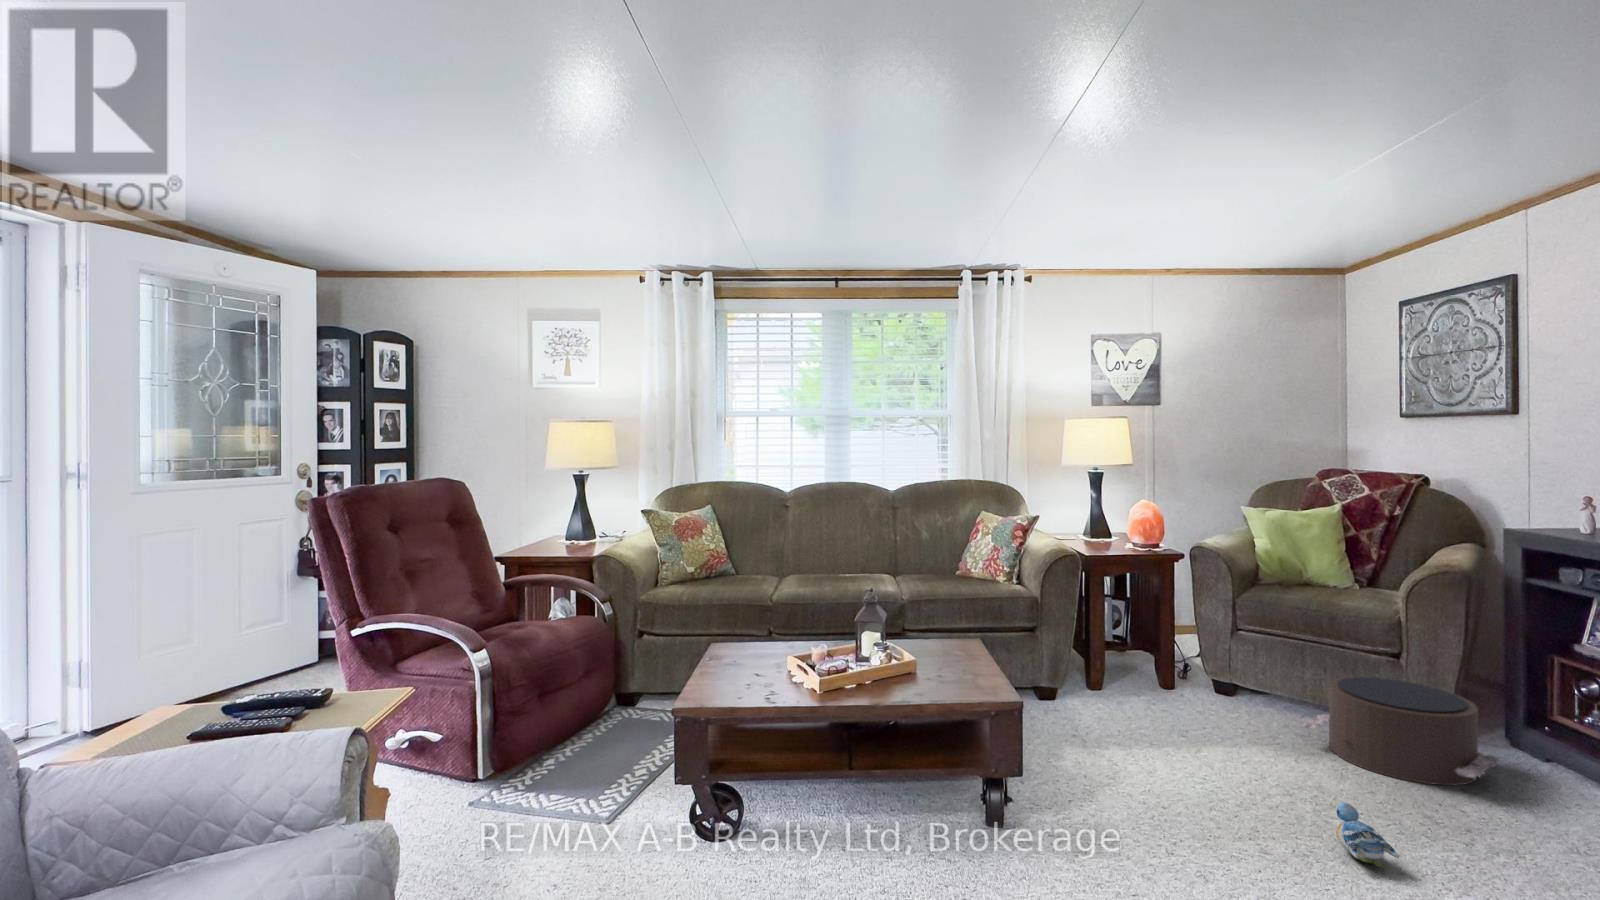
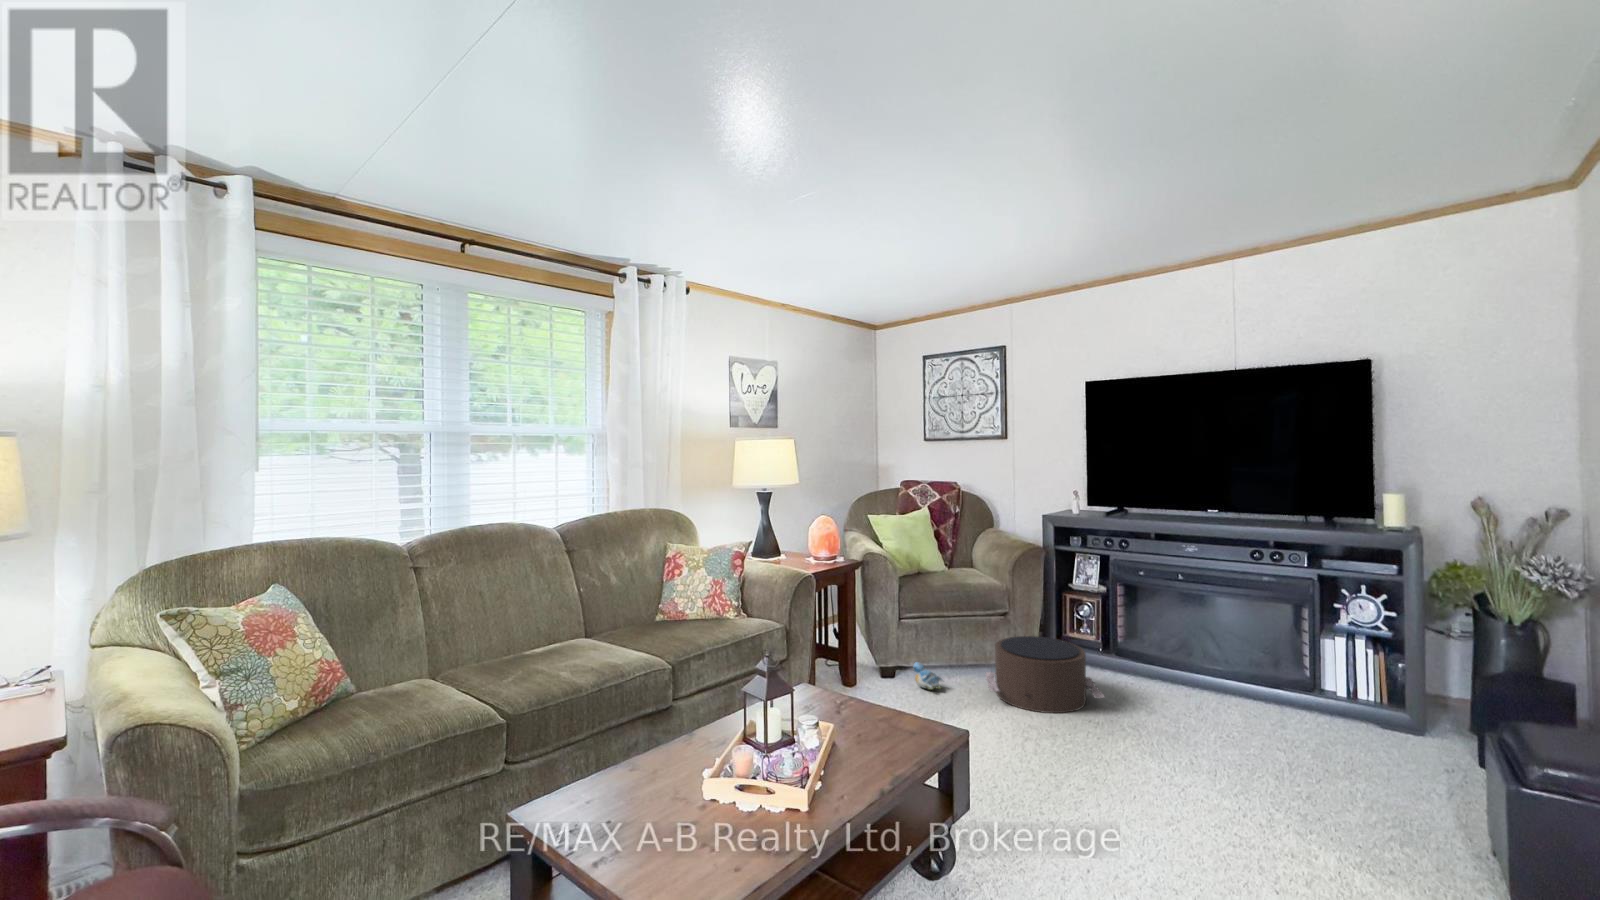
plush toy: present [1336,802,1399,868] -> present [913,662,944,690]

